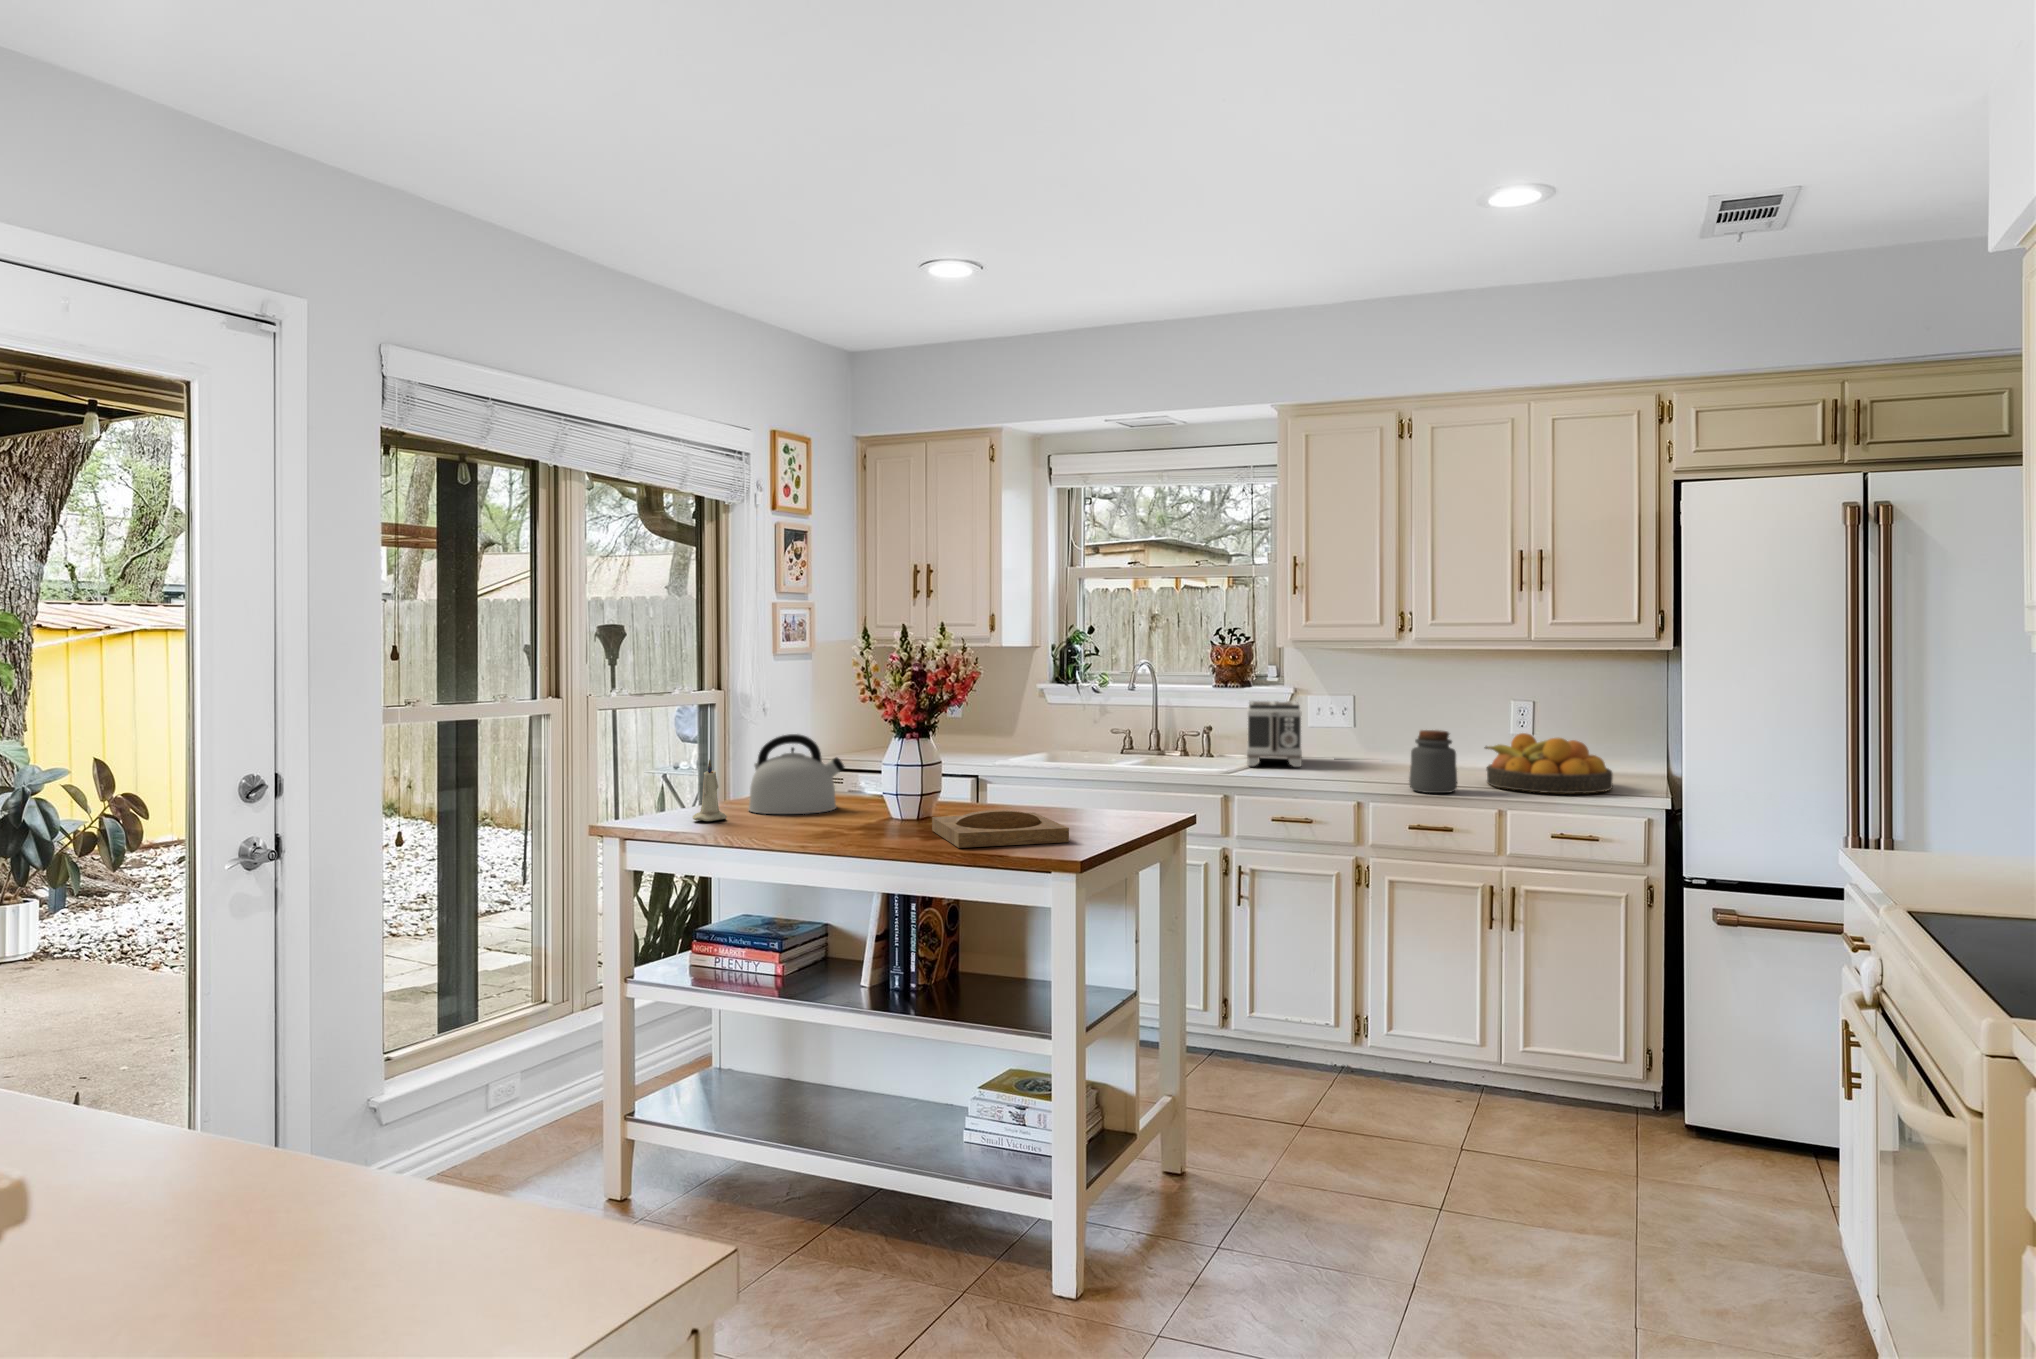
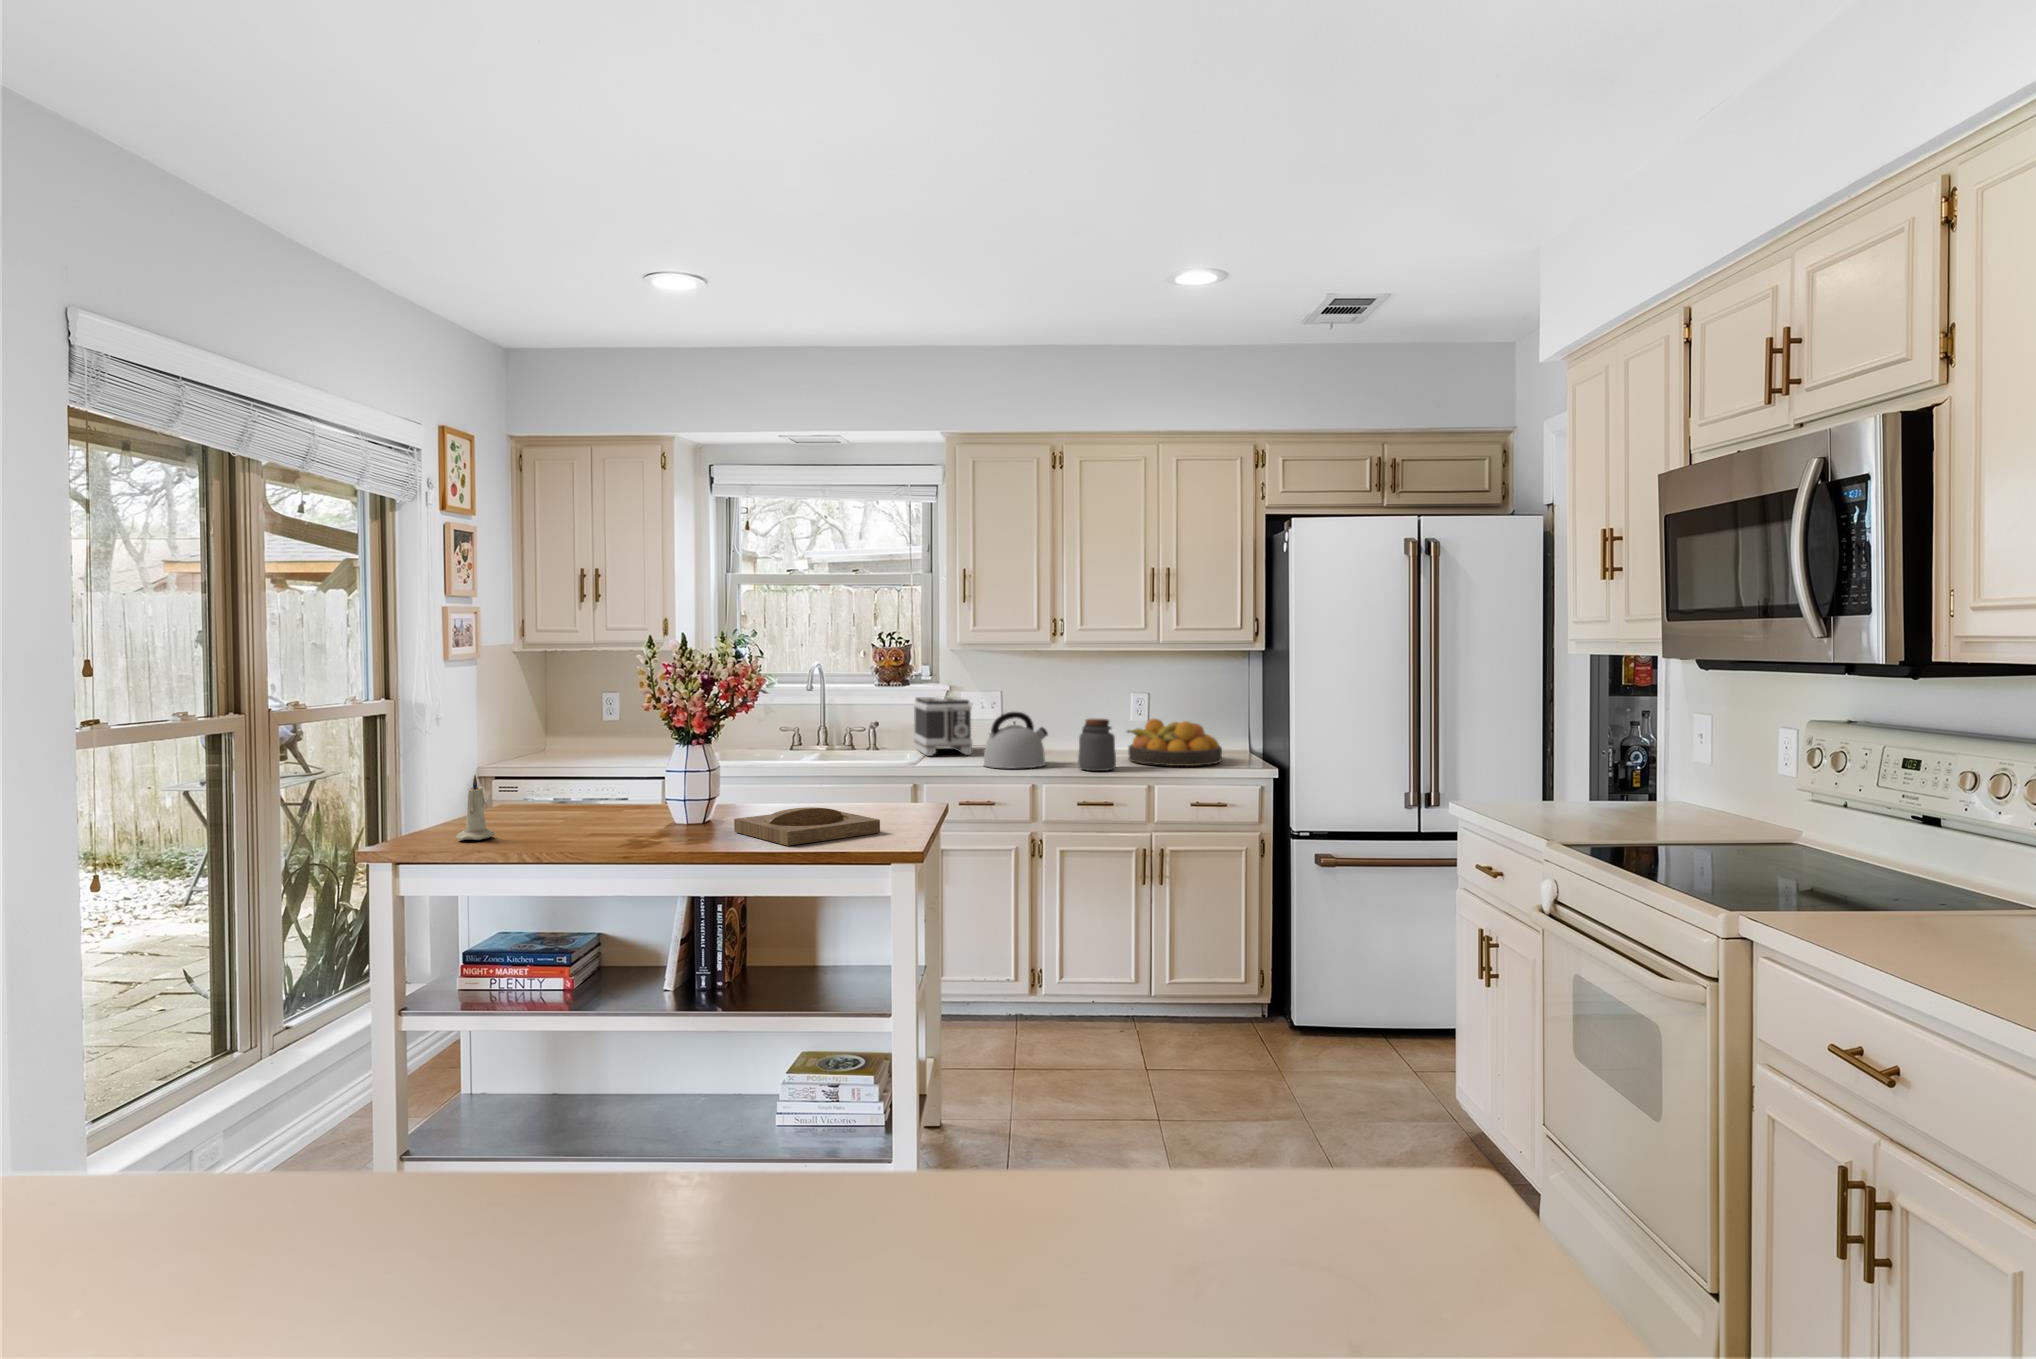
kettle: present [749,734,845,814] -> present [984,712,1048,768]

